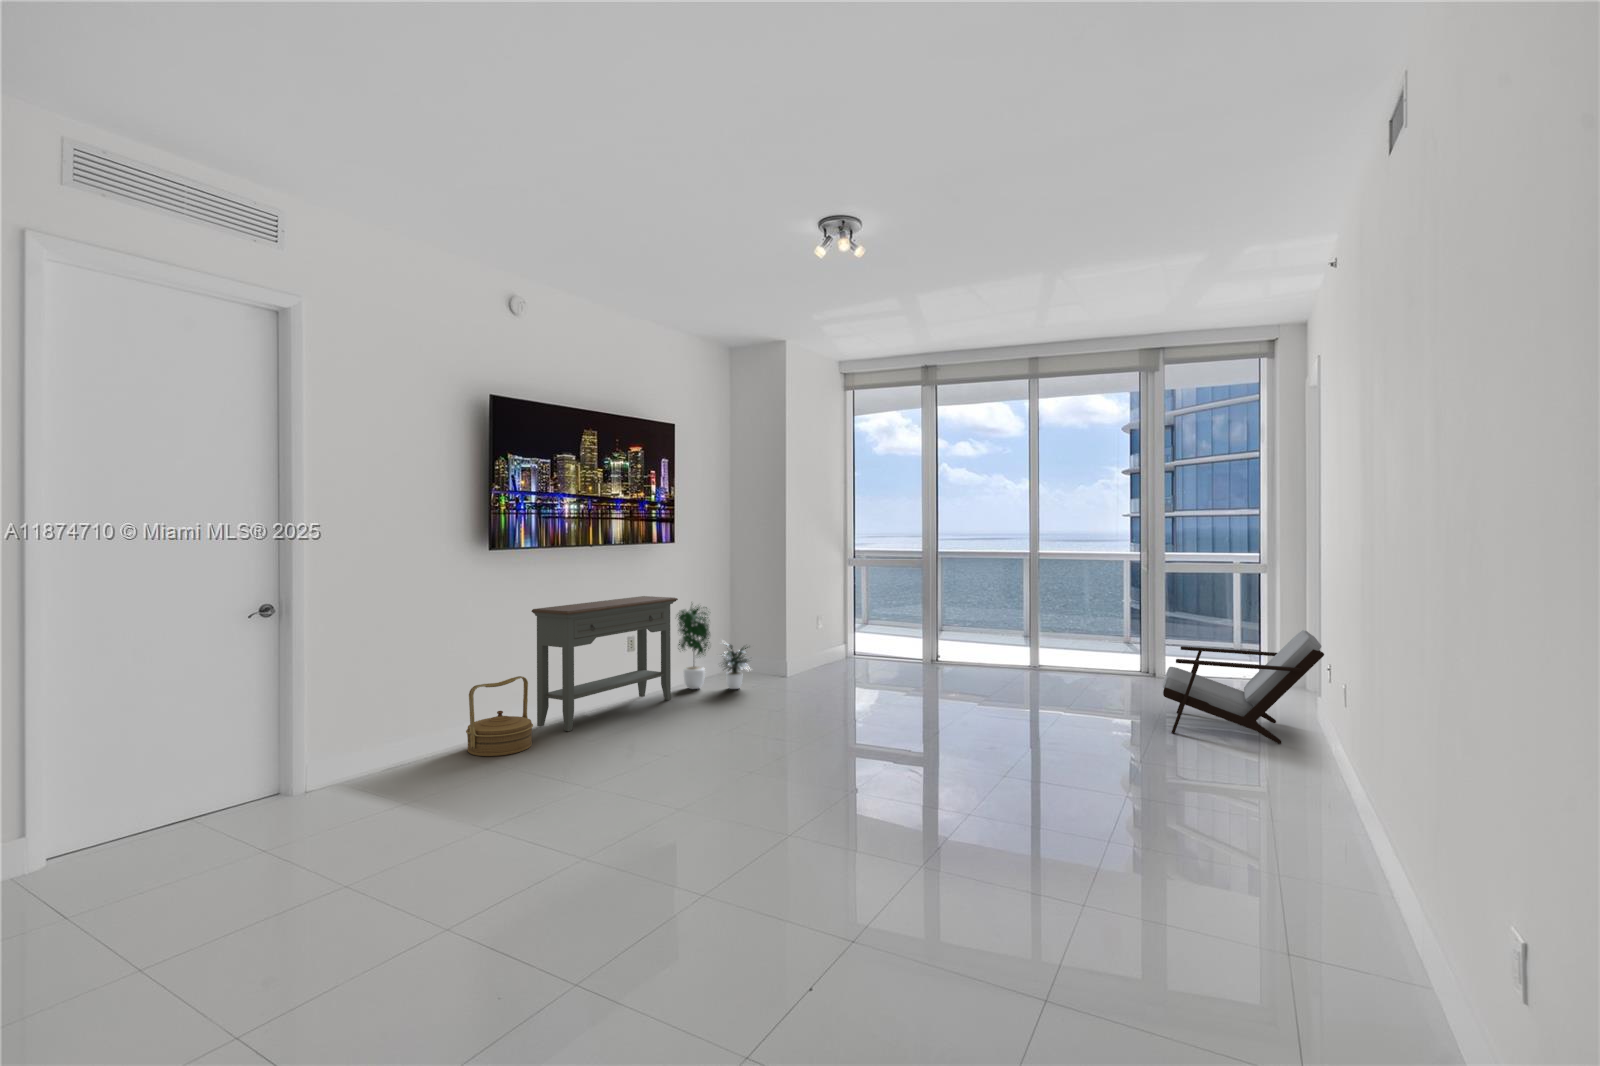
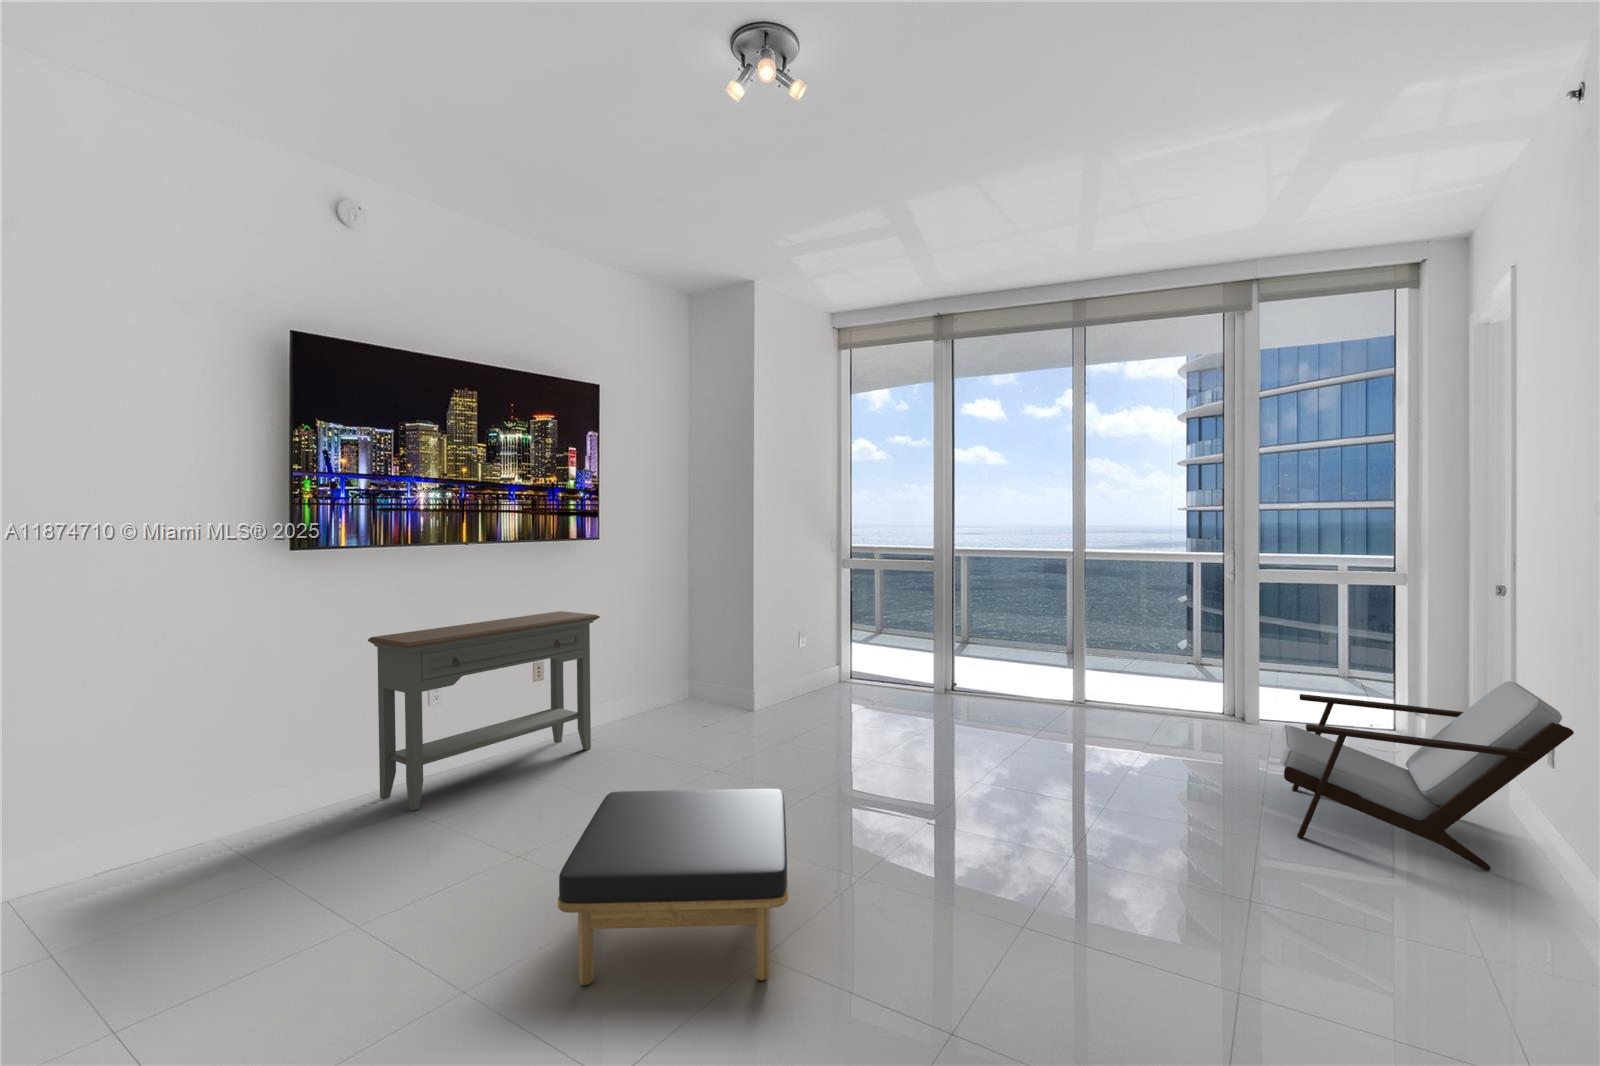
potted plant: present [677,607,750,689] -> none [606,616,708,731]
woven basket: present [466,676,533,756] -> none [228,737,344,865]
ottoman: none [730,698,864,794] -> present [558,789,788,985]

